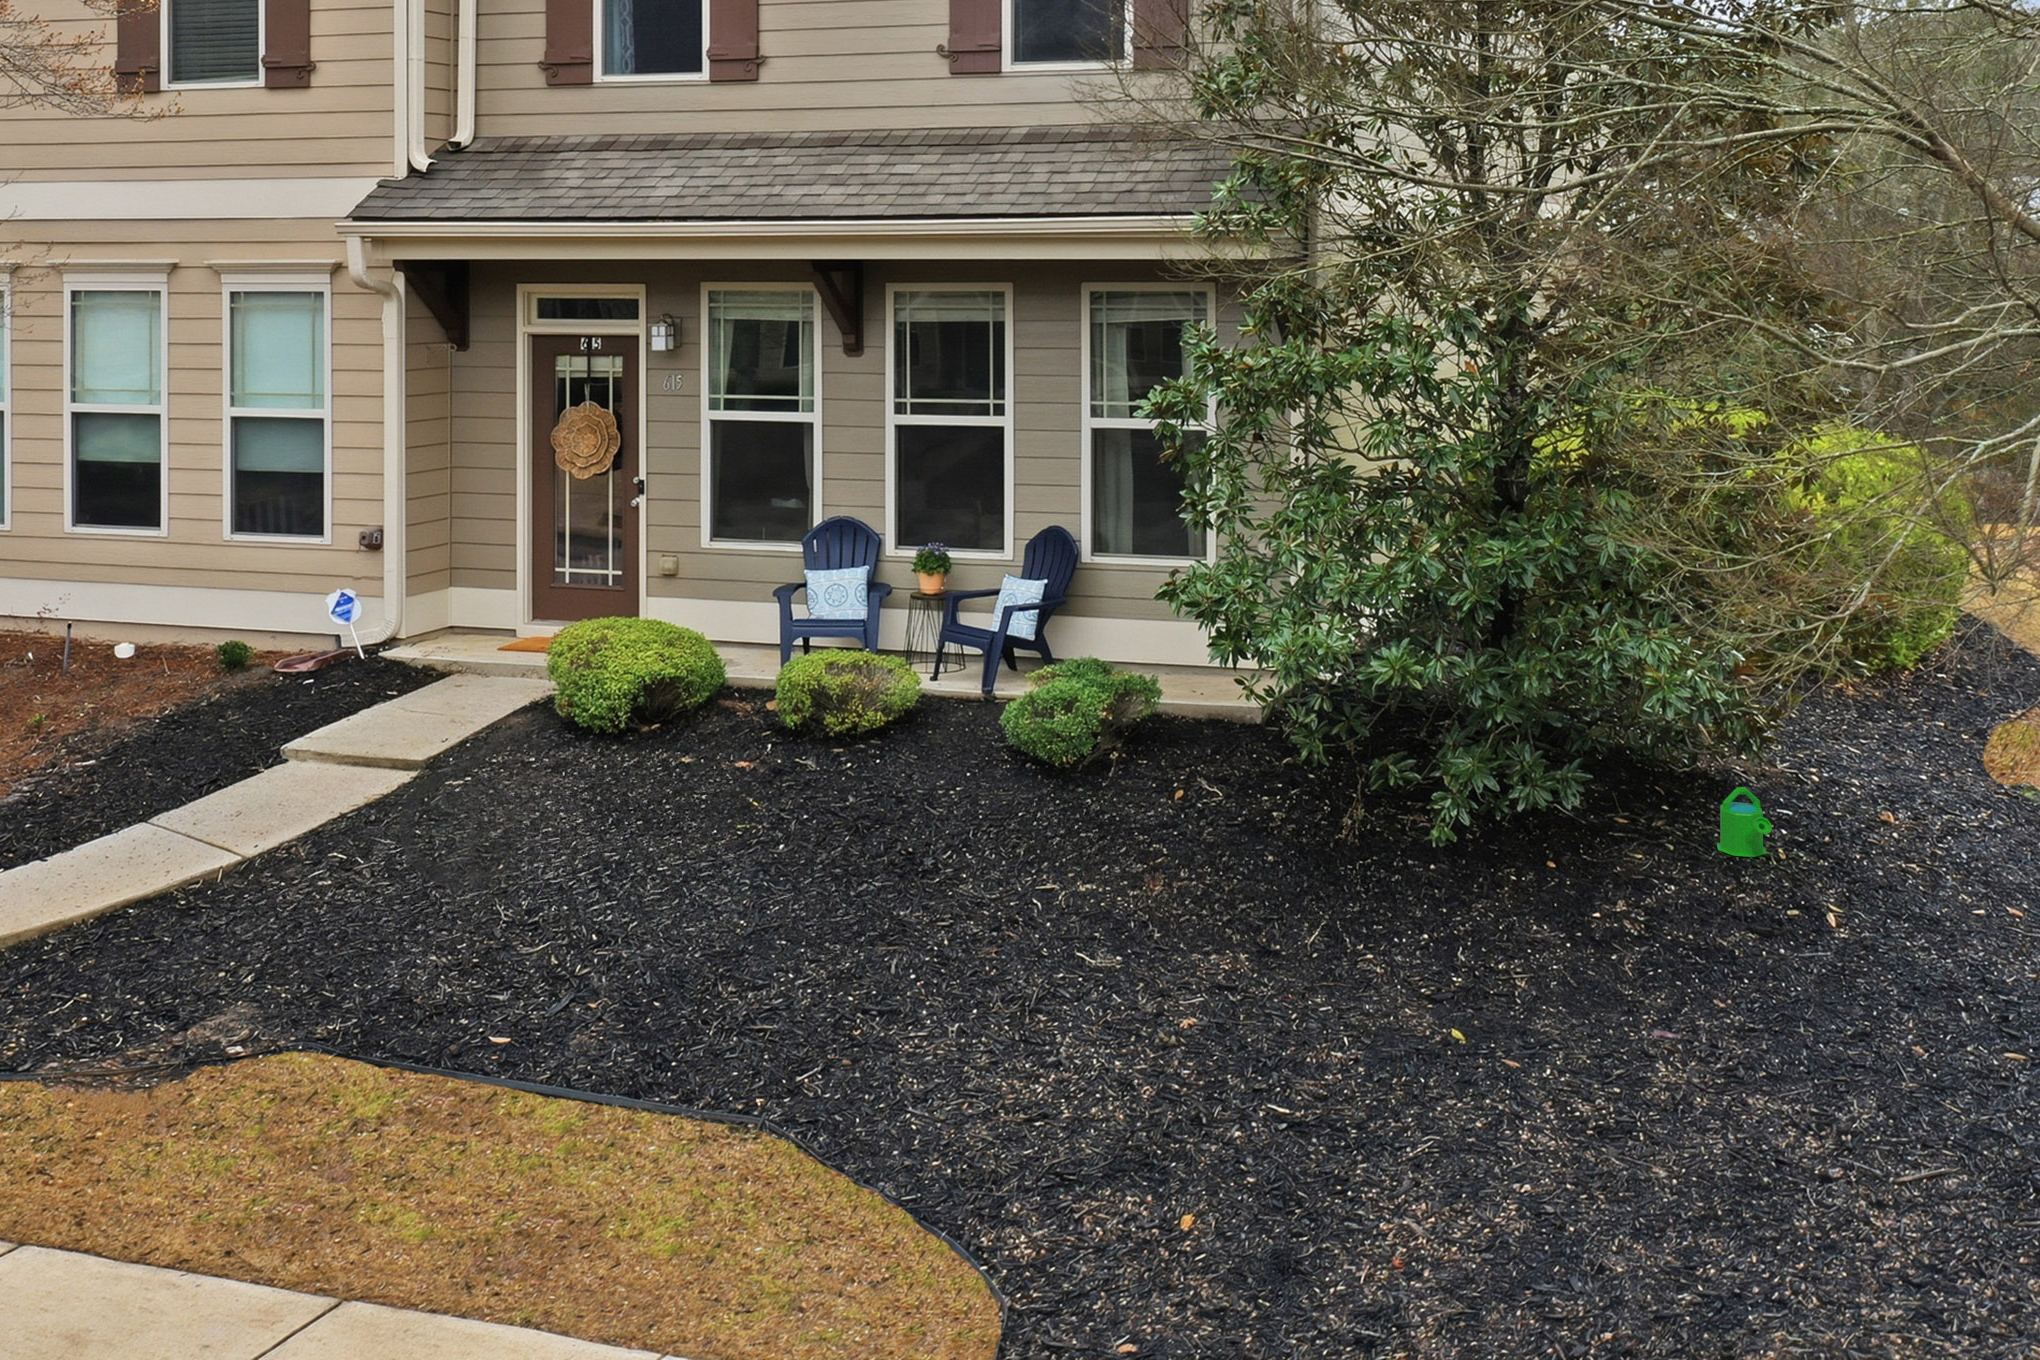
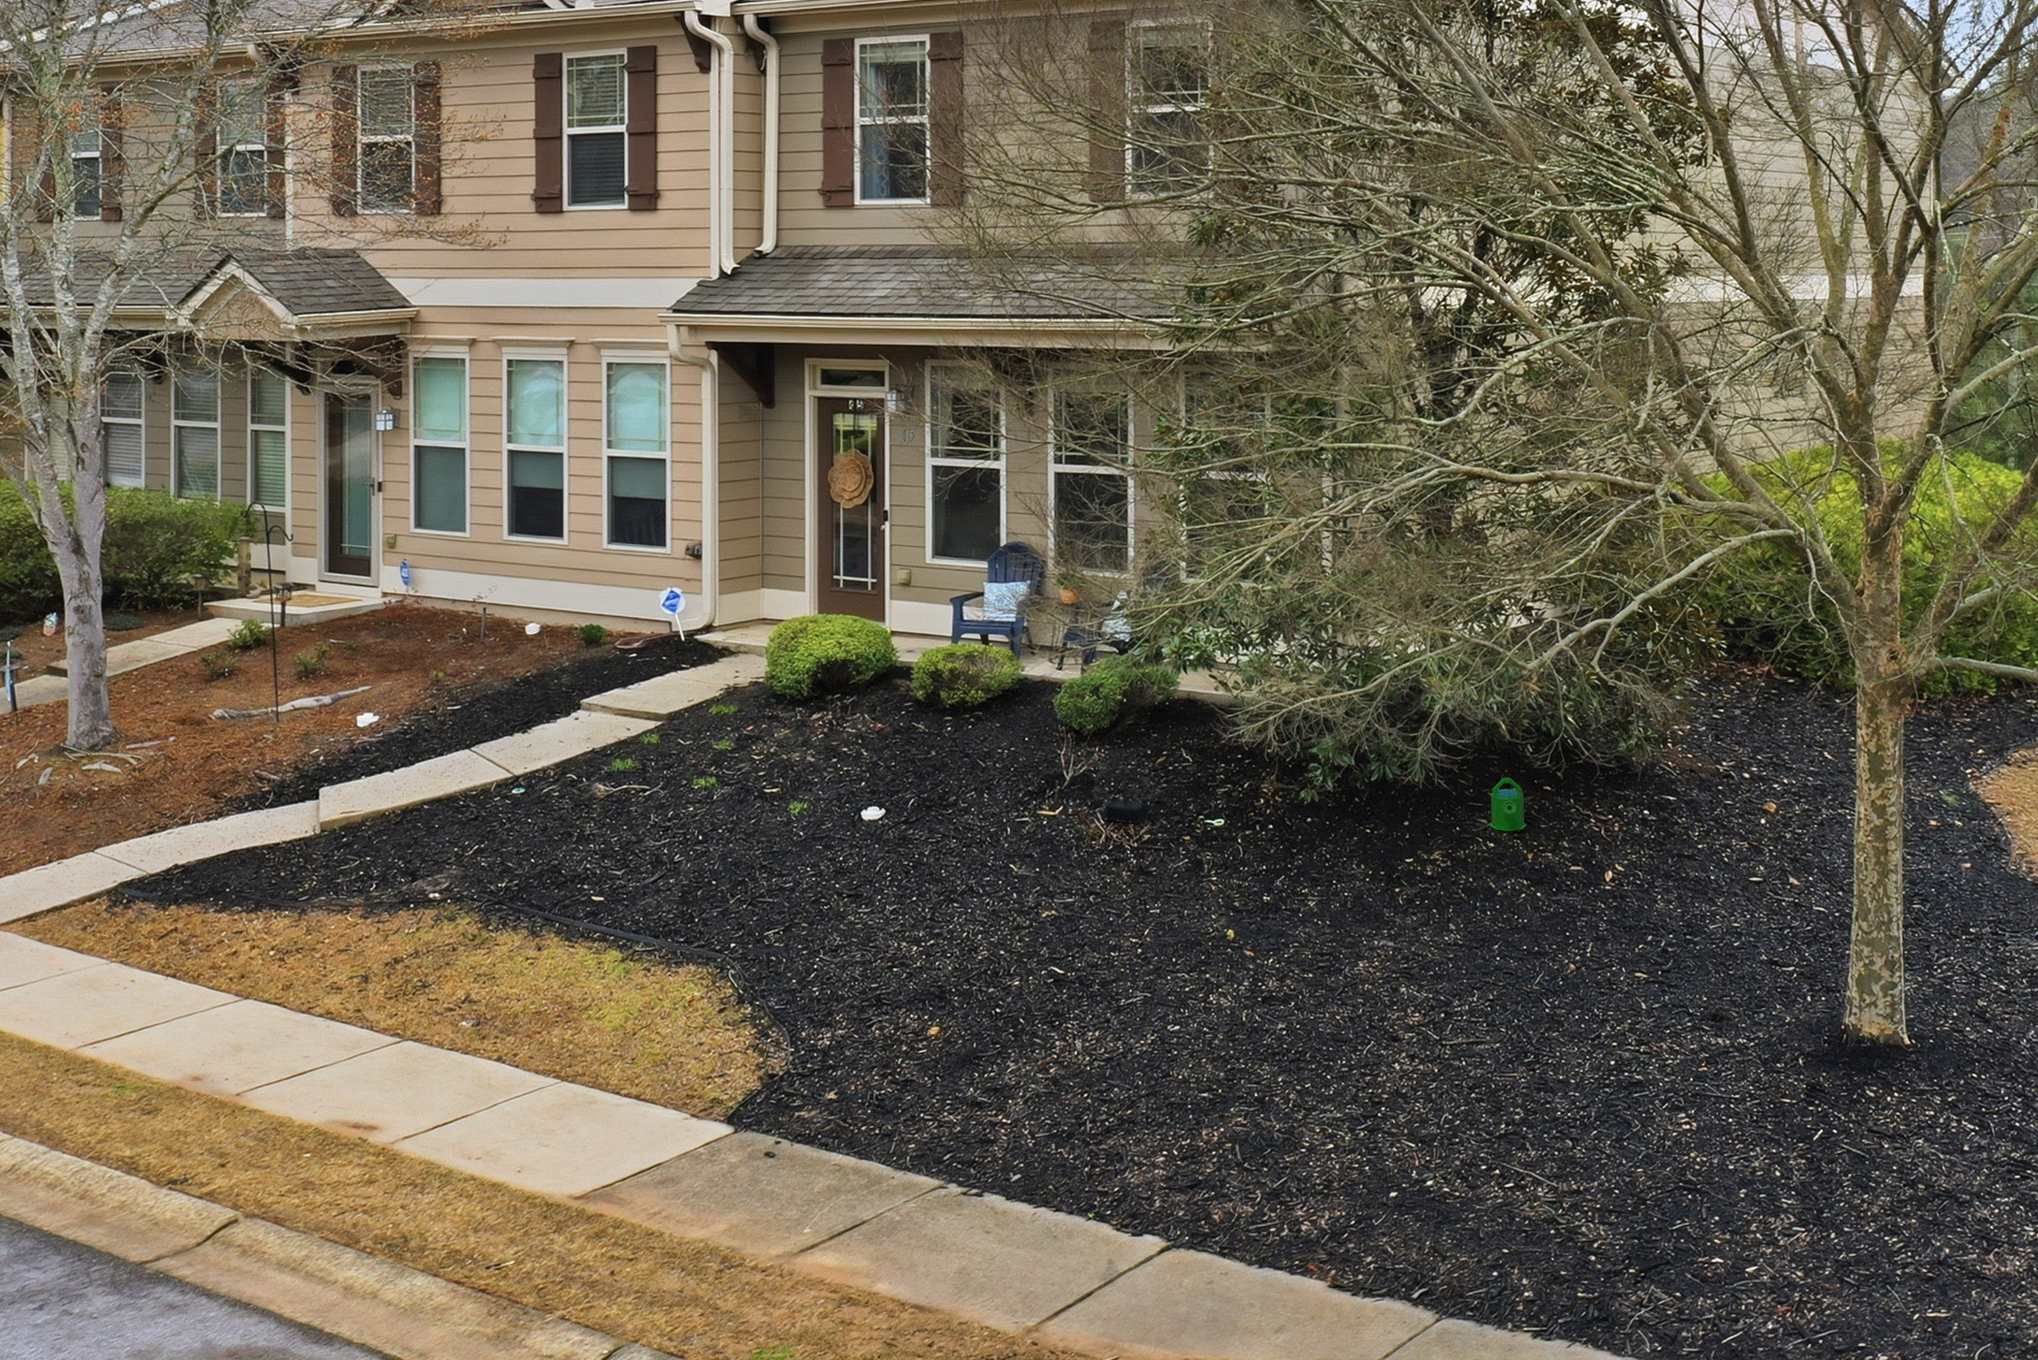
decorative plant: none [1180,790,1270,876] -> present [1094,762,1153,824]

